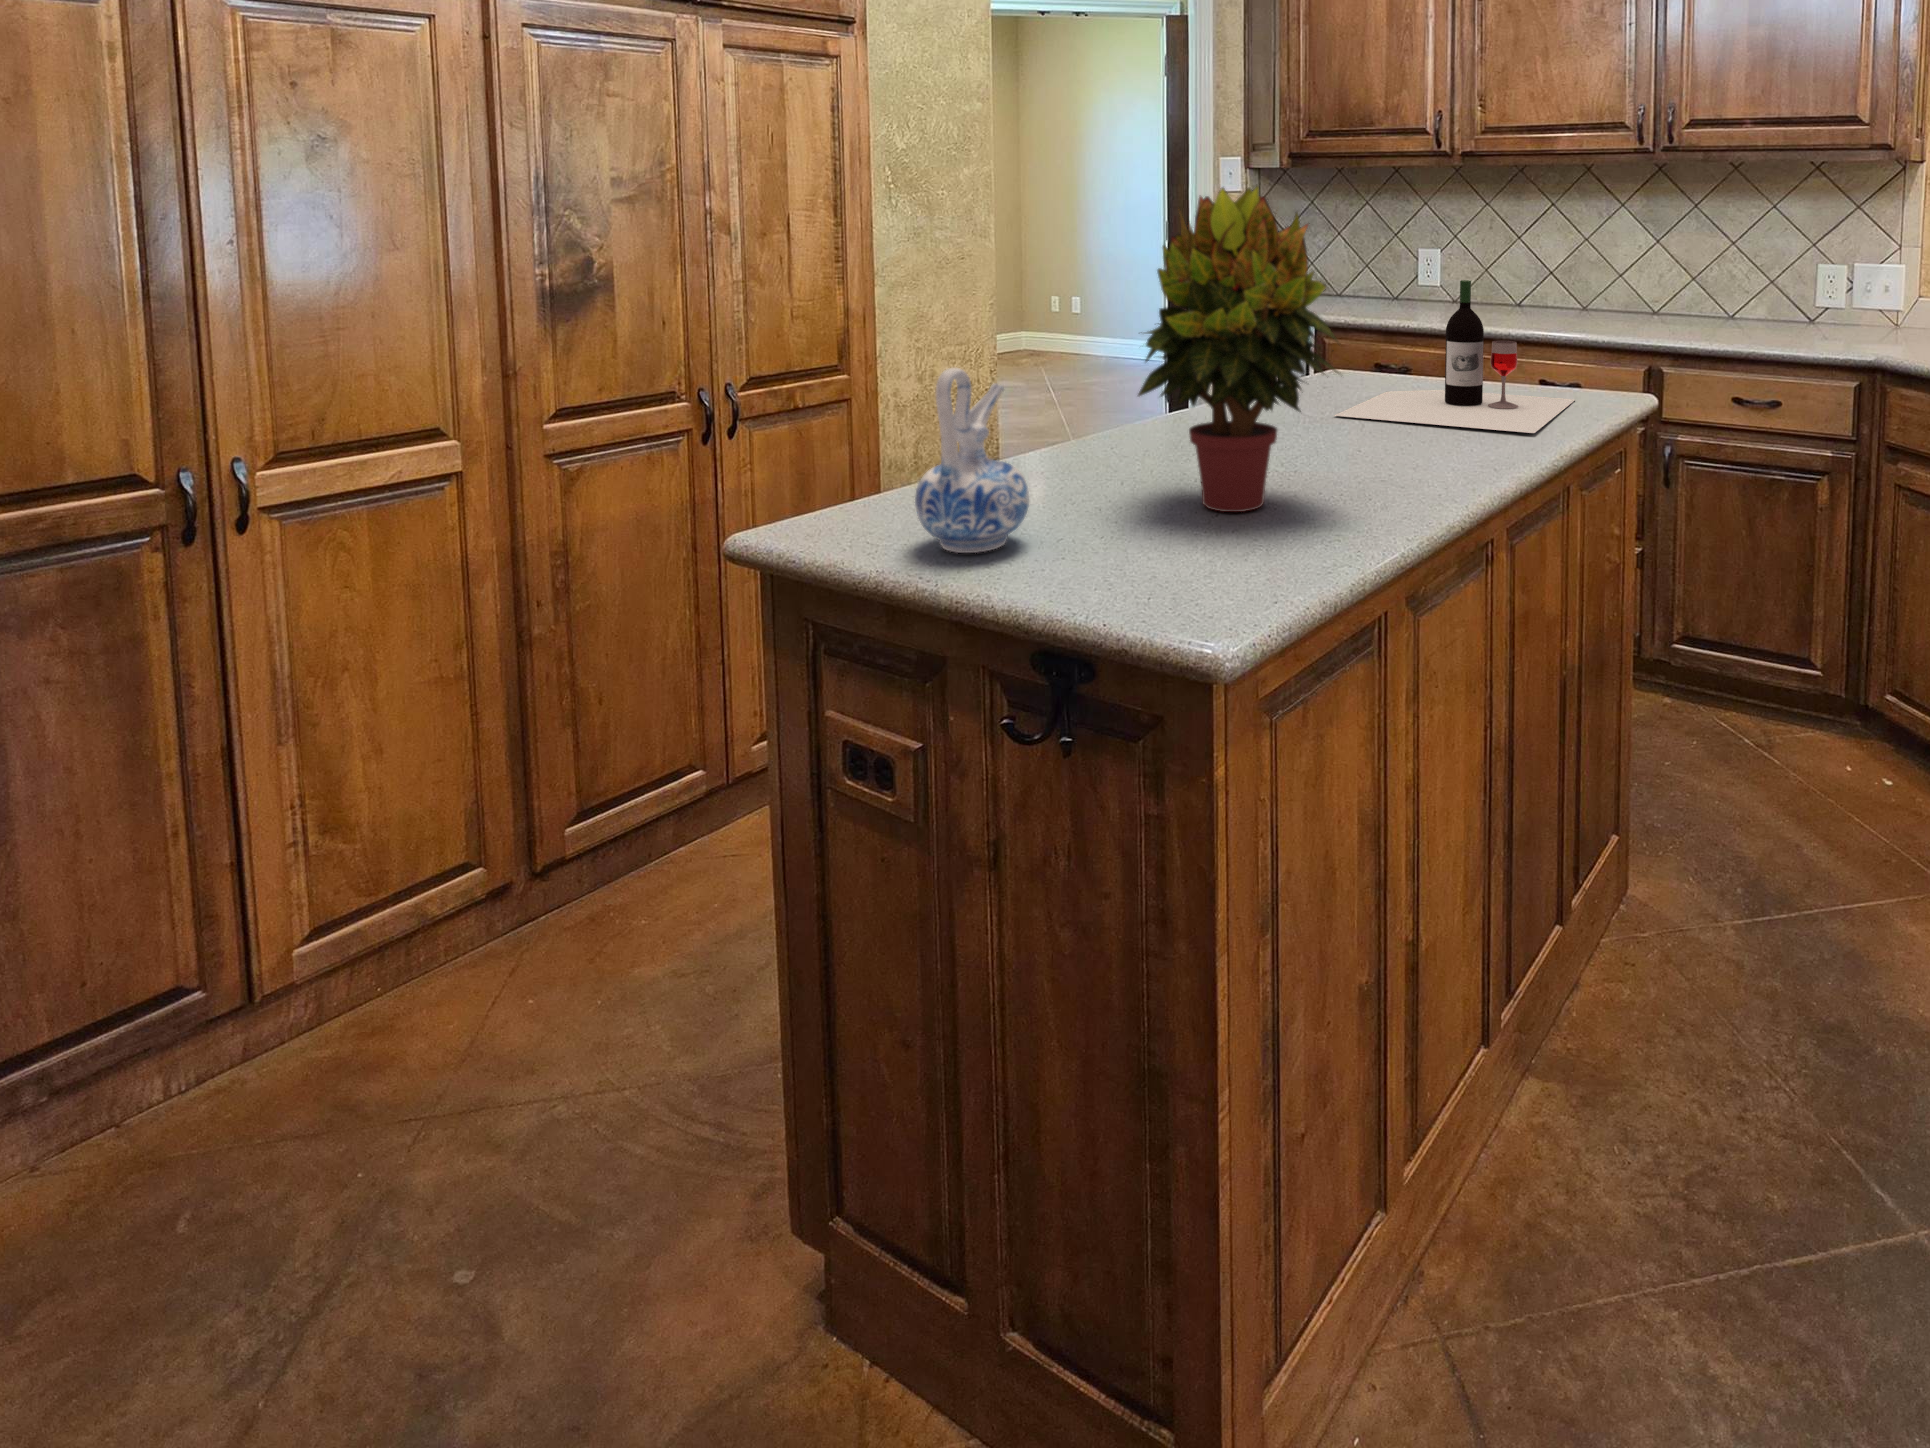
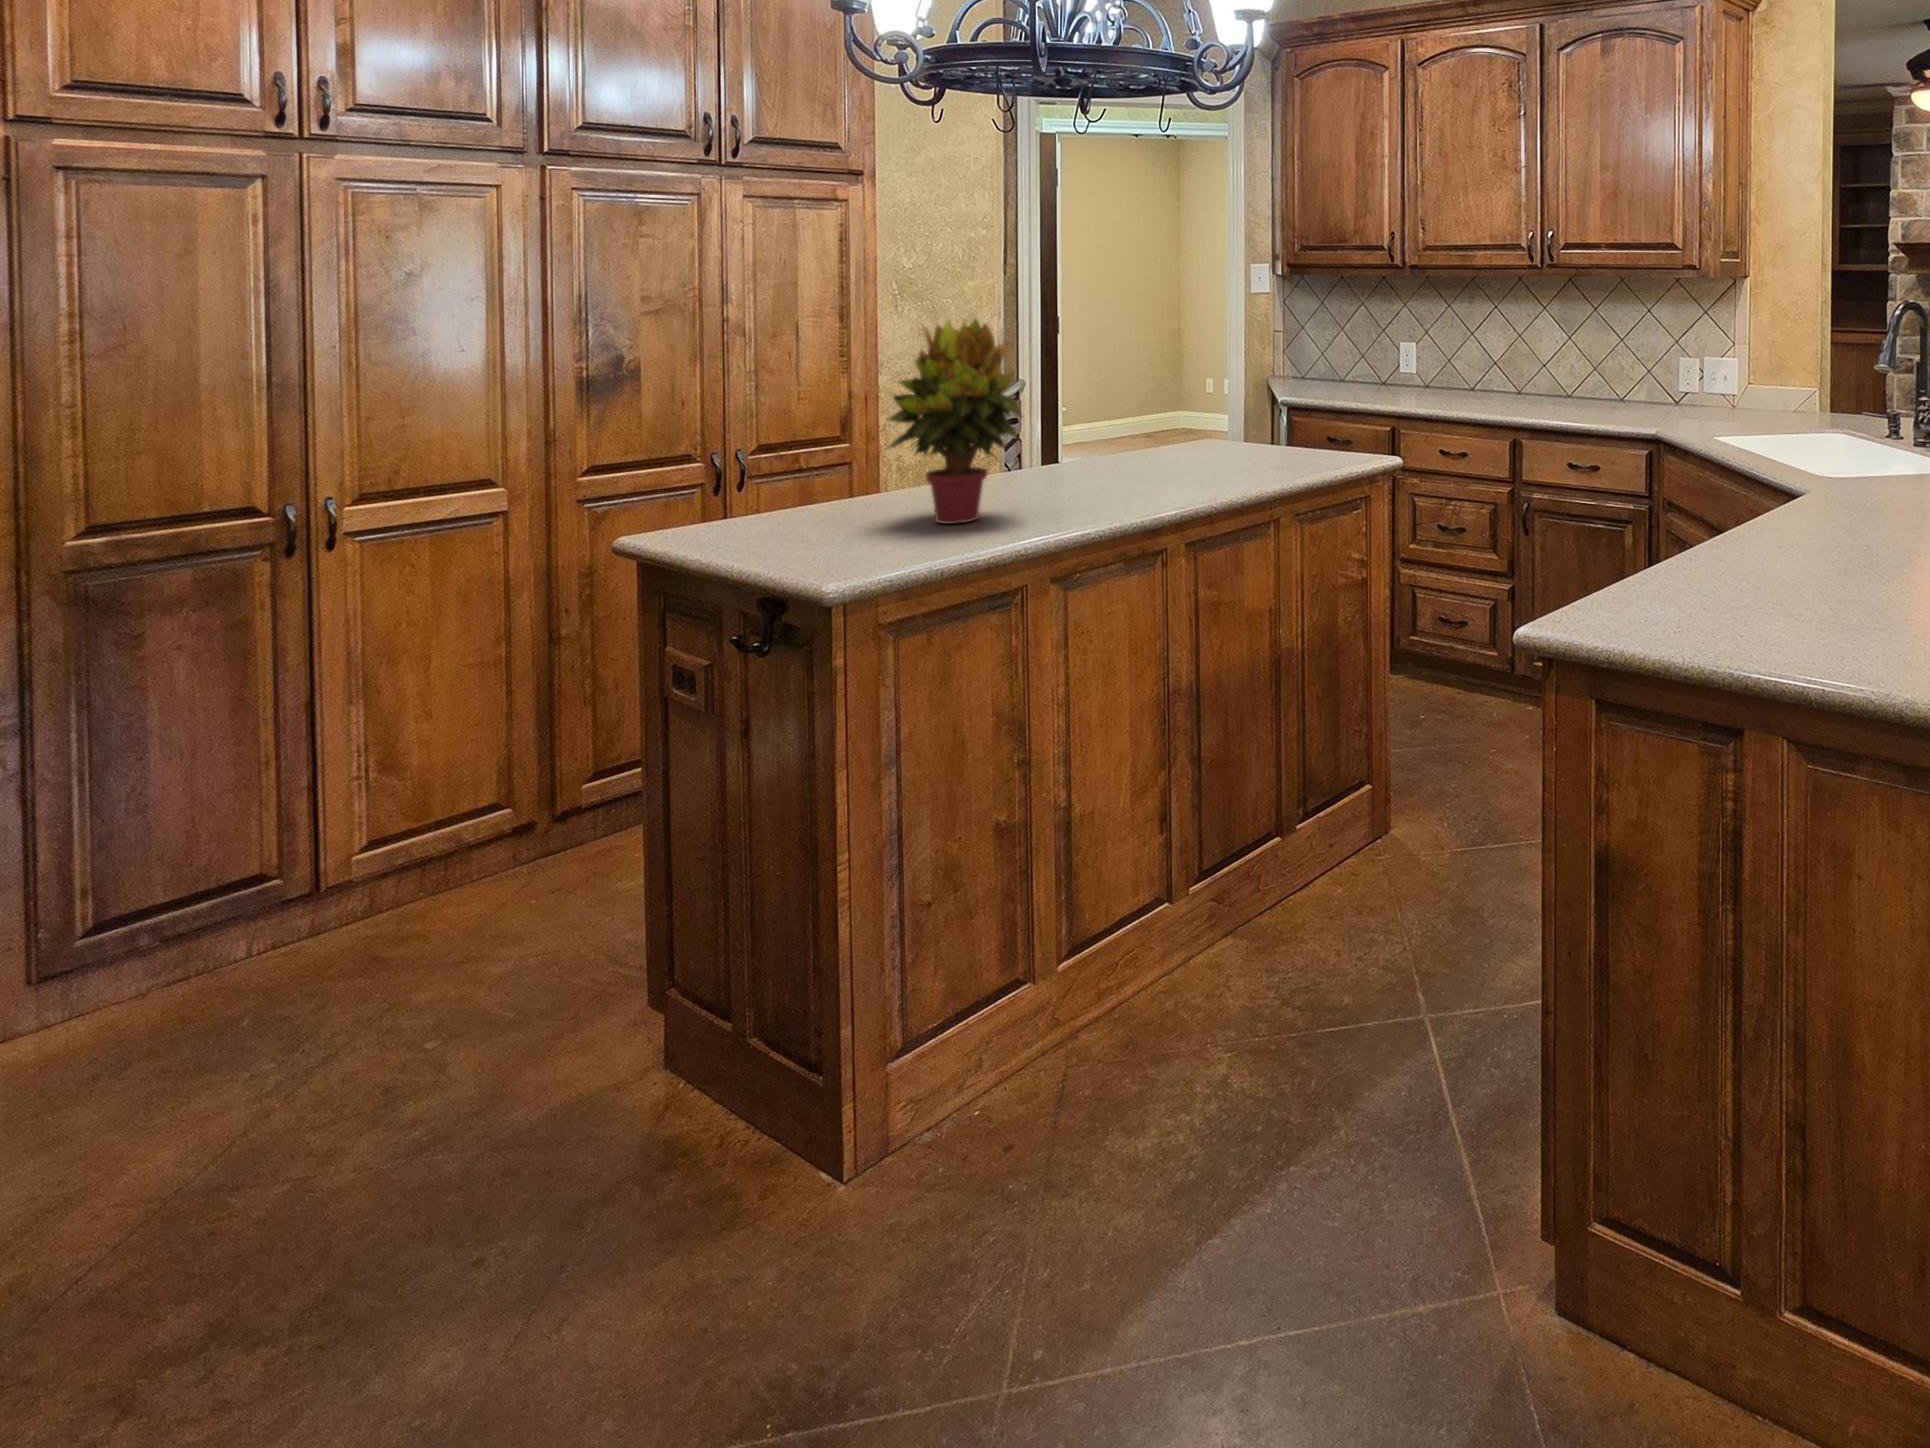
wine bottle: present [1334,280,1575,433] -> none [1127,374,1325,480]
ceramic pitcher: present [915,368,1029,553] -> none [717,431,796,543]

